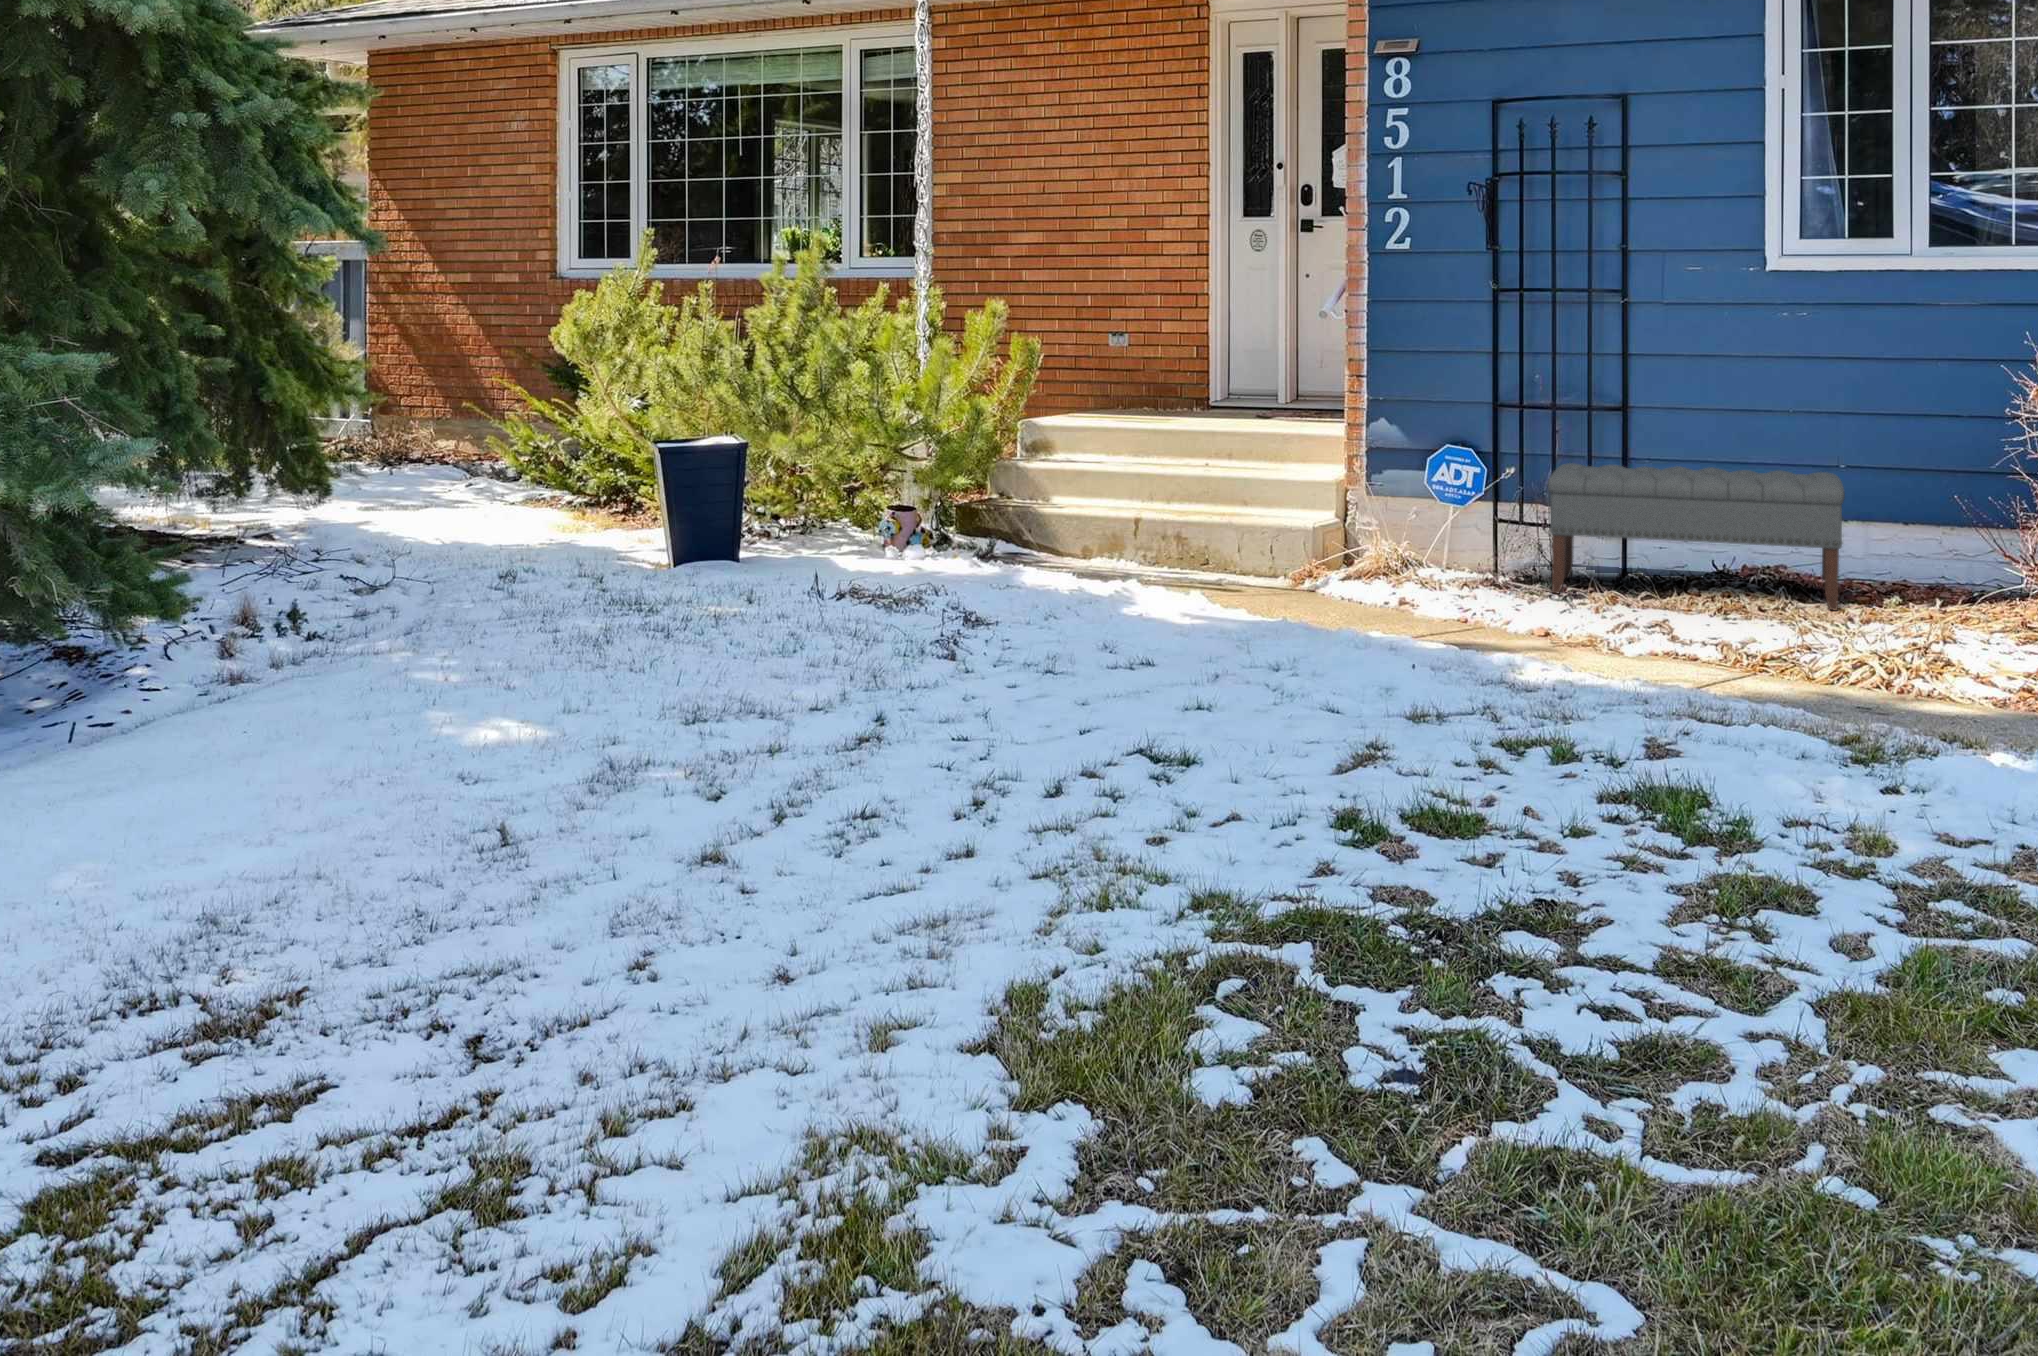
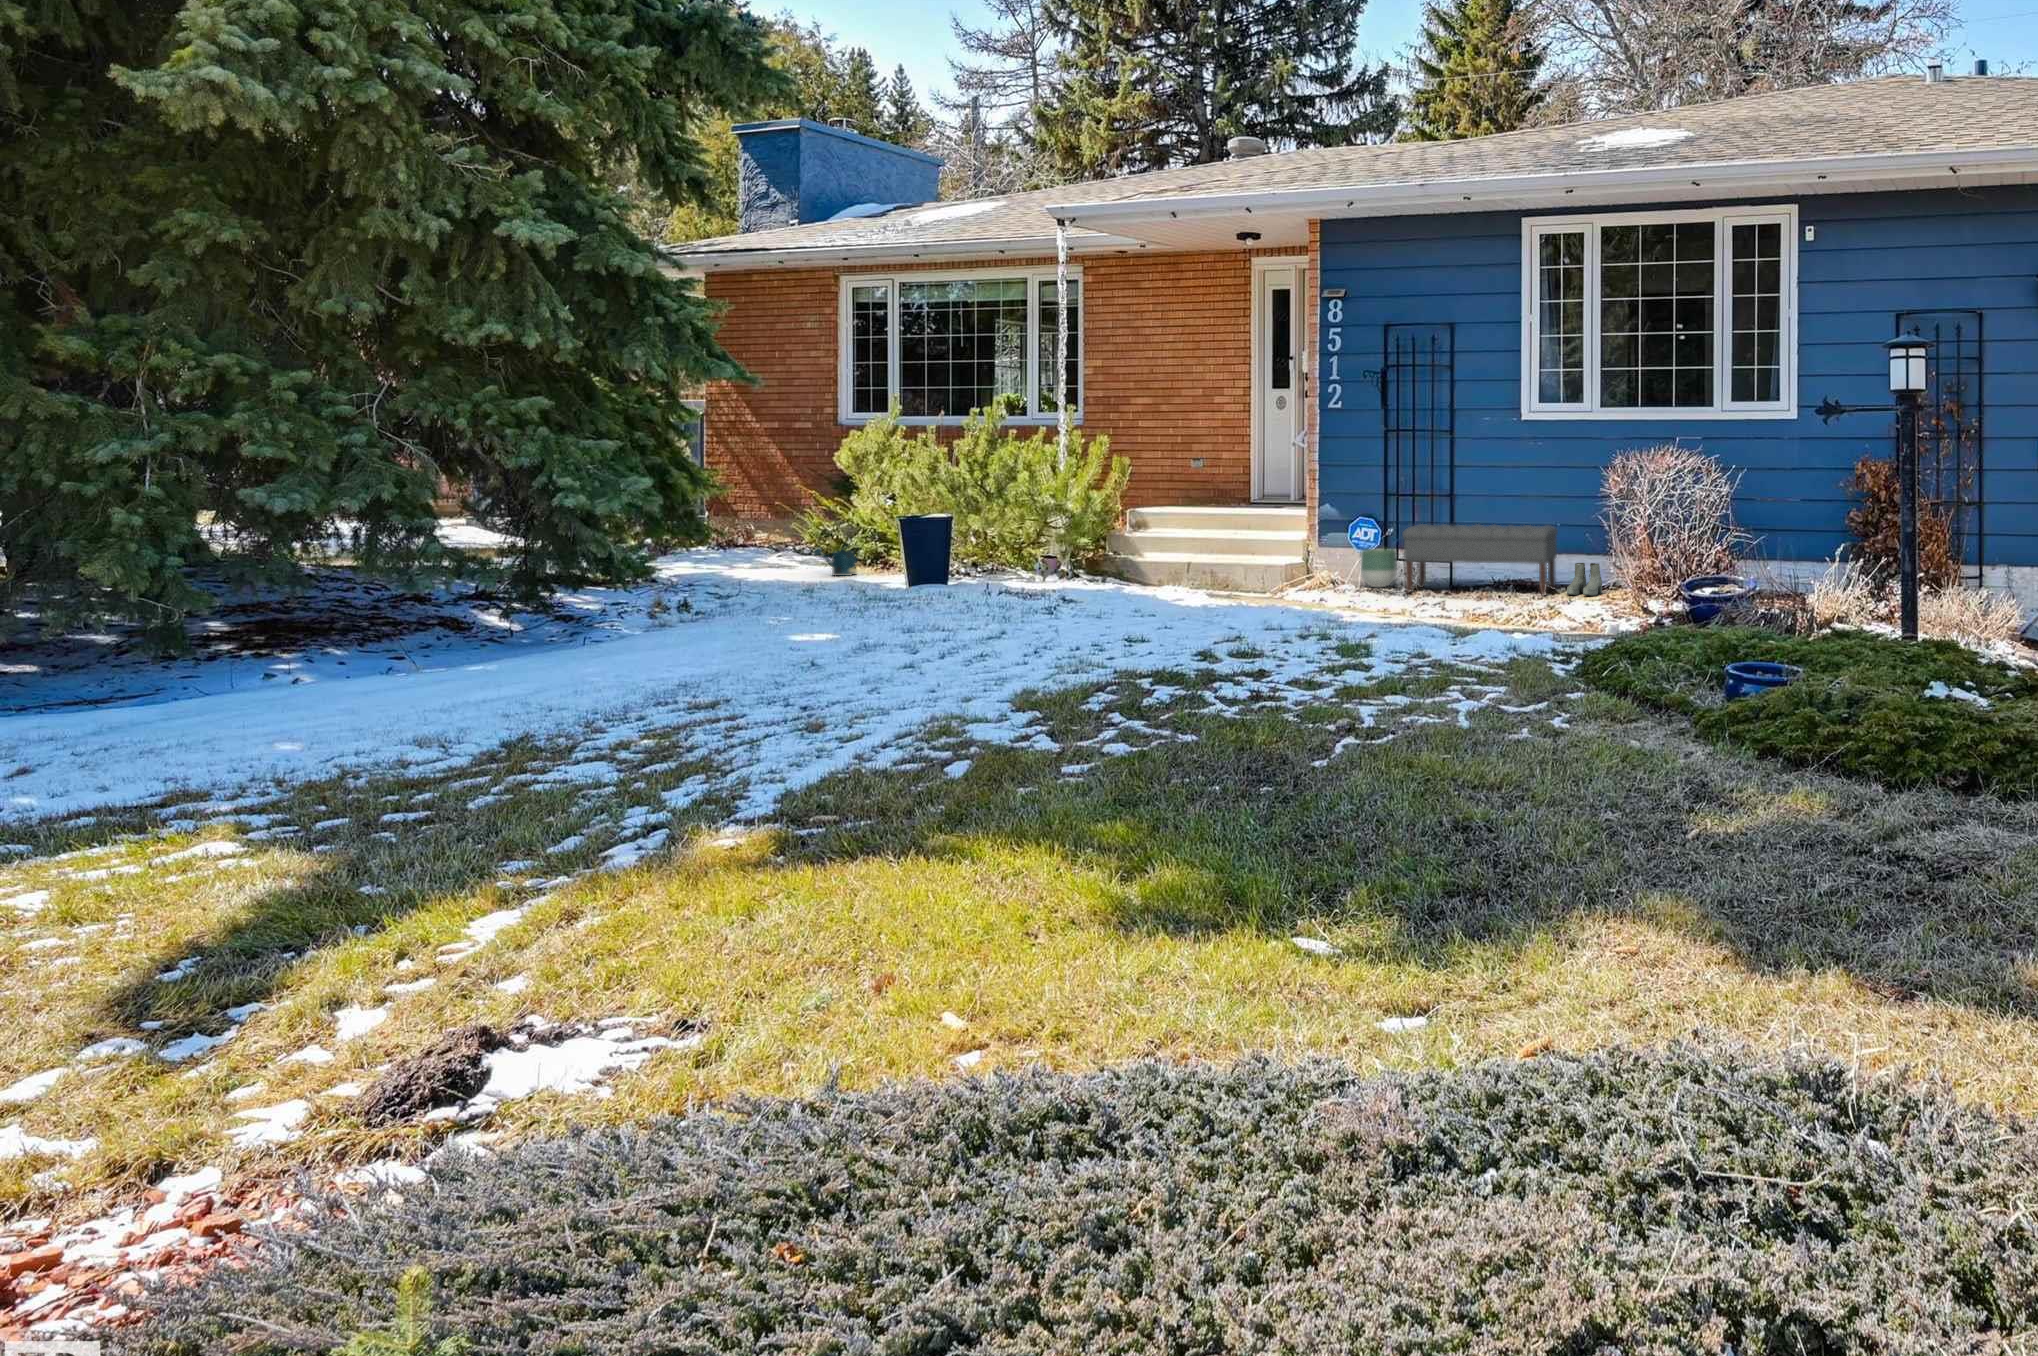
watering can: none [528,468,597,520] -> present [814,546,859,576]
planter: none [1452,504,1518,576] -> present [1360,549,1397,587]
boots: none [1879,547,1946,613] -> present [1567,563,1602,596]

